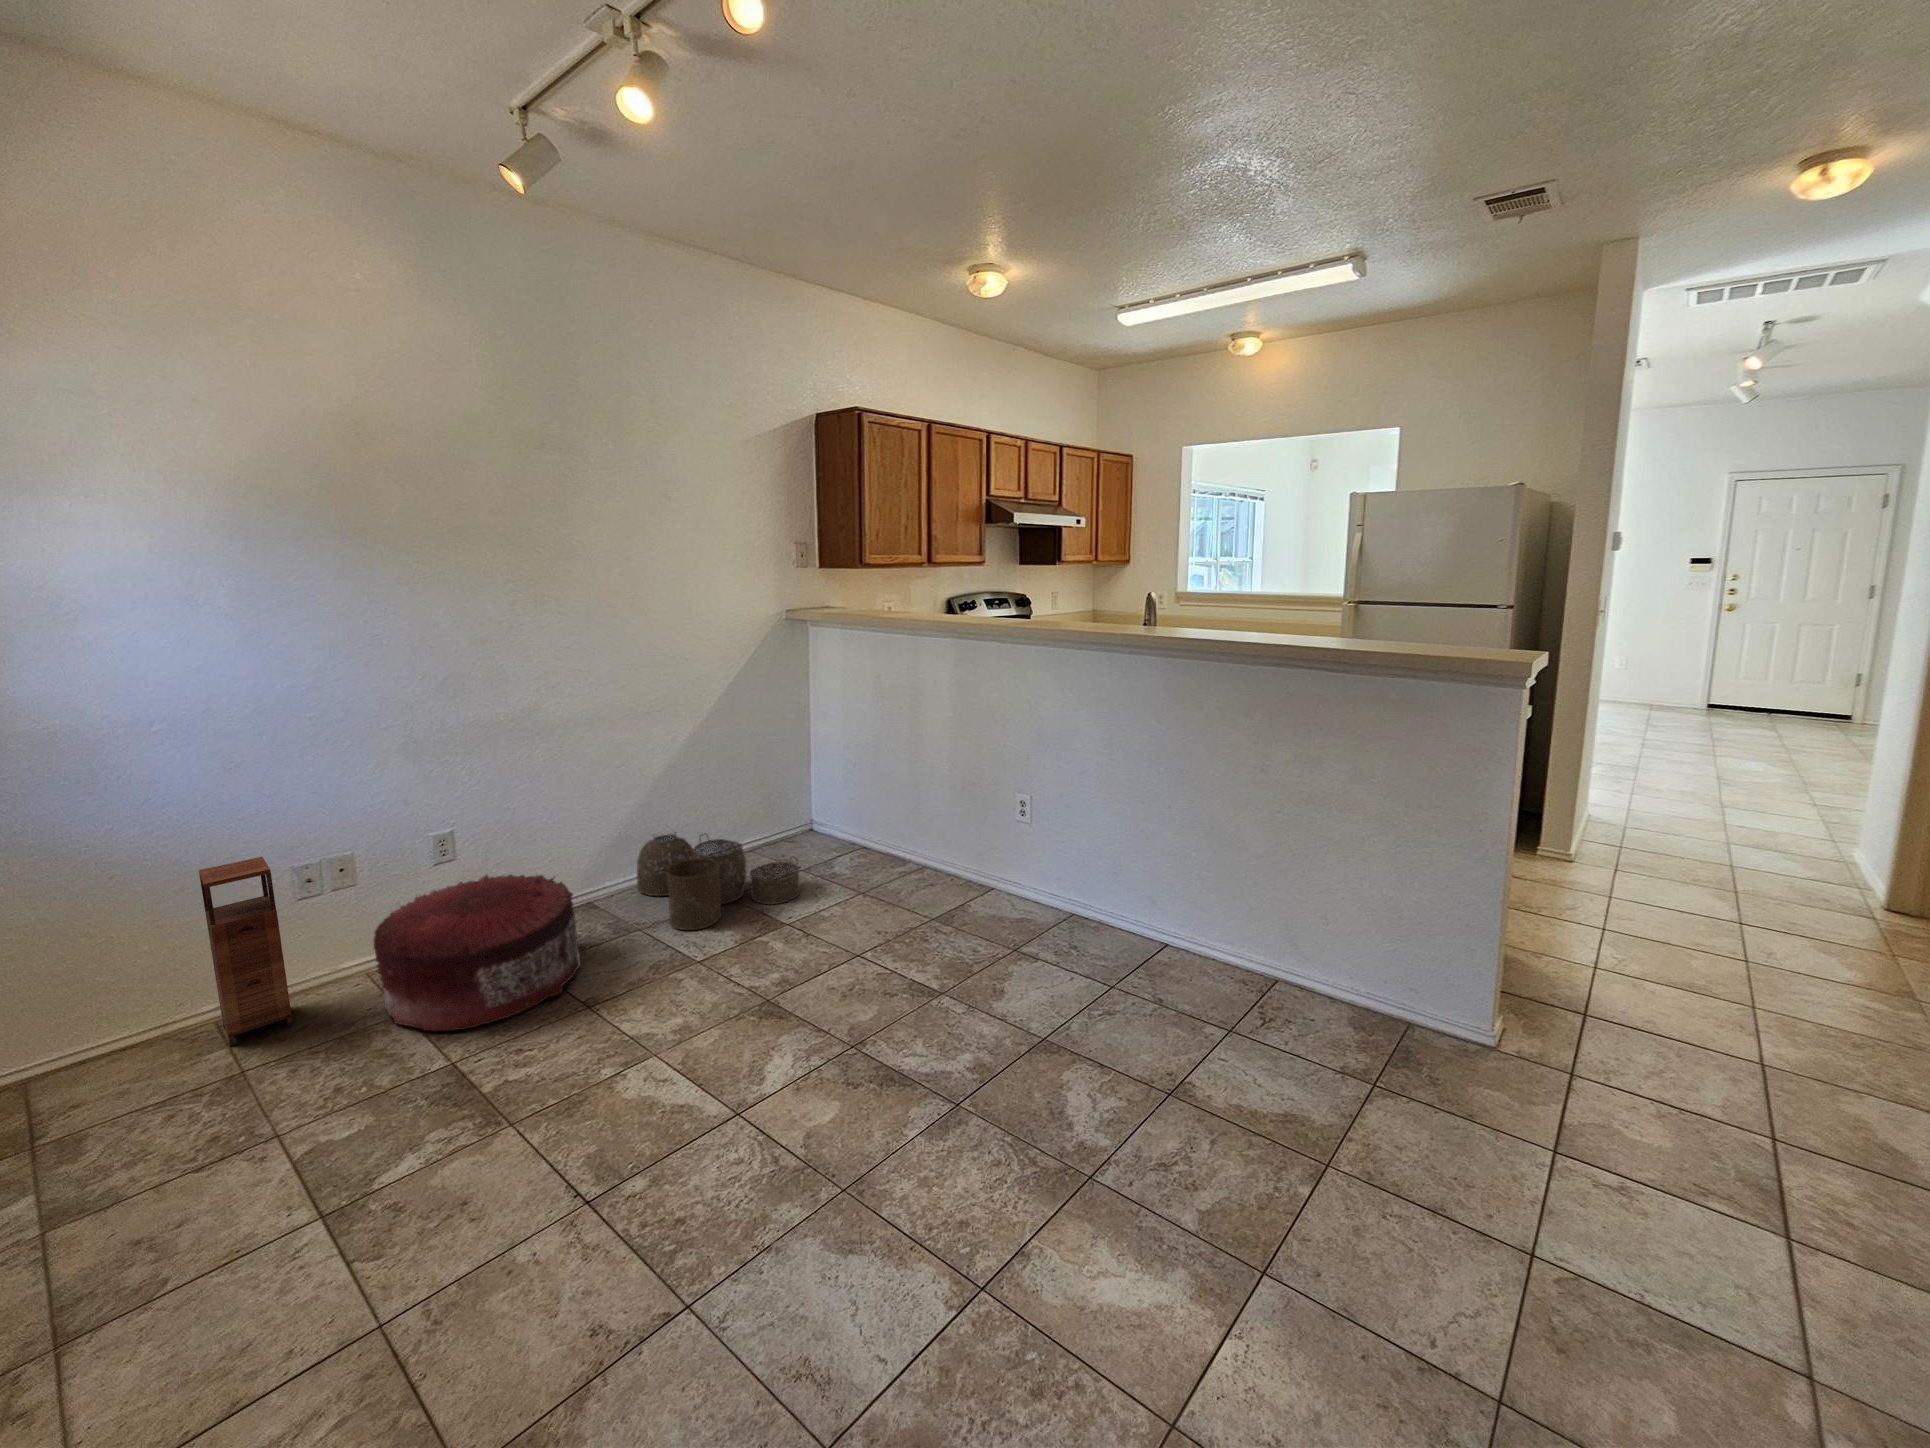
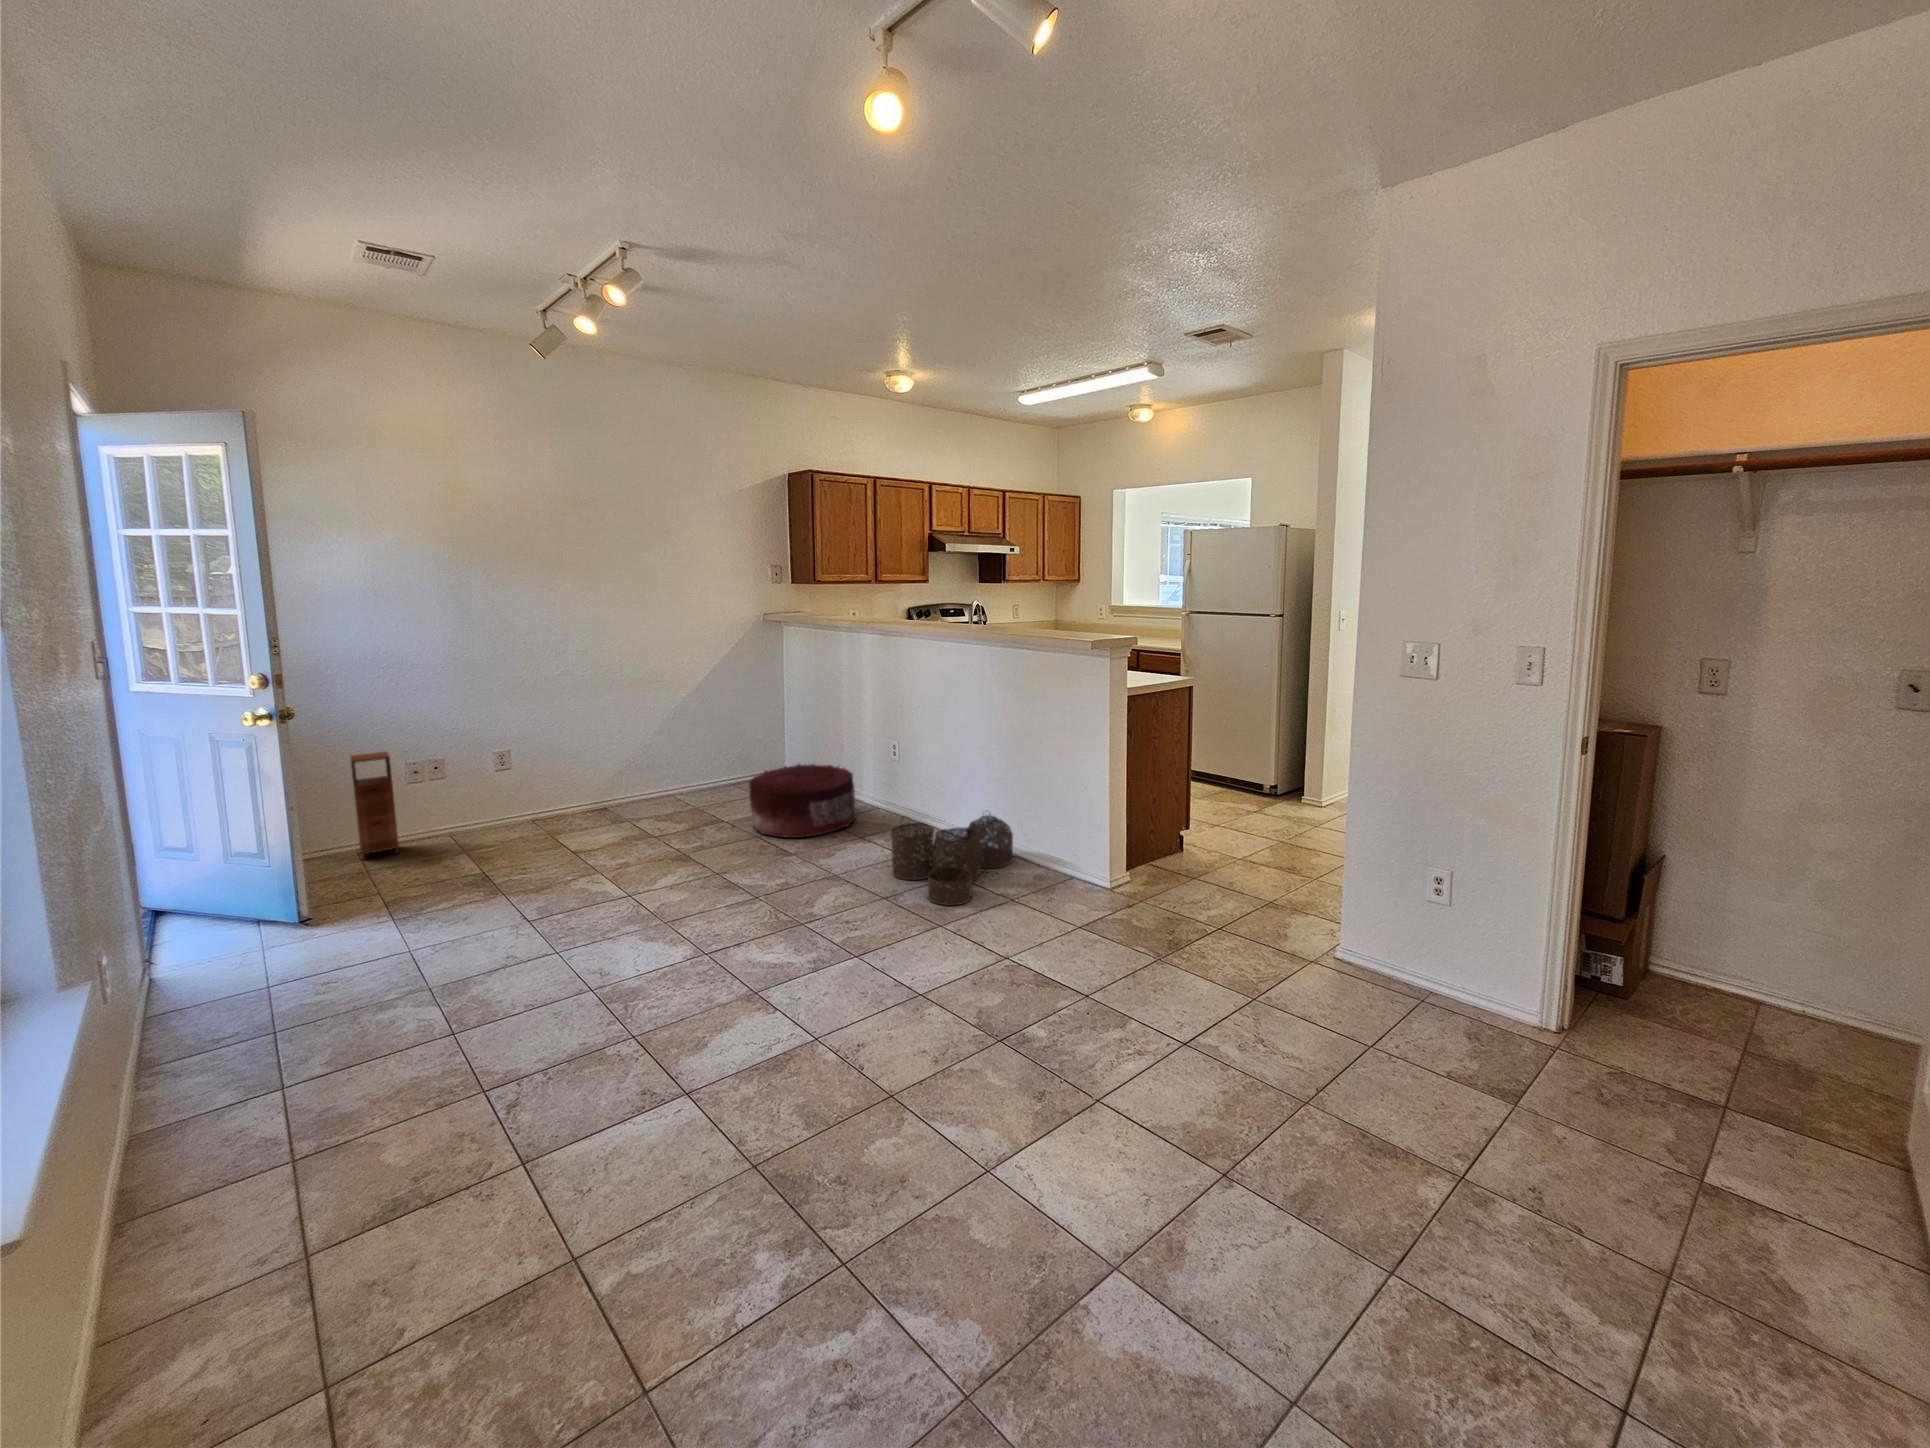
woven basket: present [637,832,800,930] -> present [891,812,1013,906]
pouf: present [374,874,581,1031] -> present [749,764,856,838]

